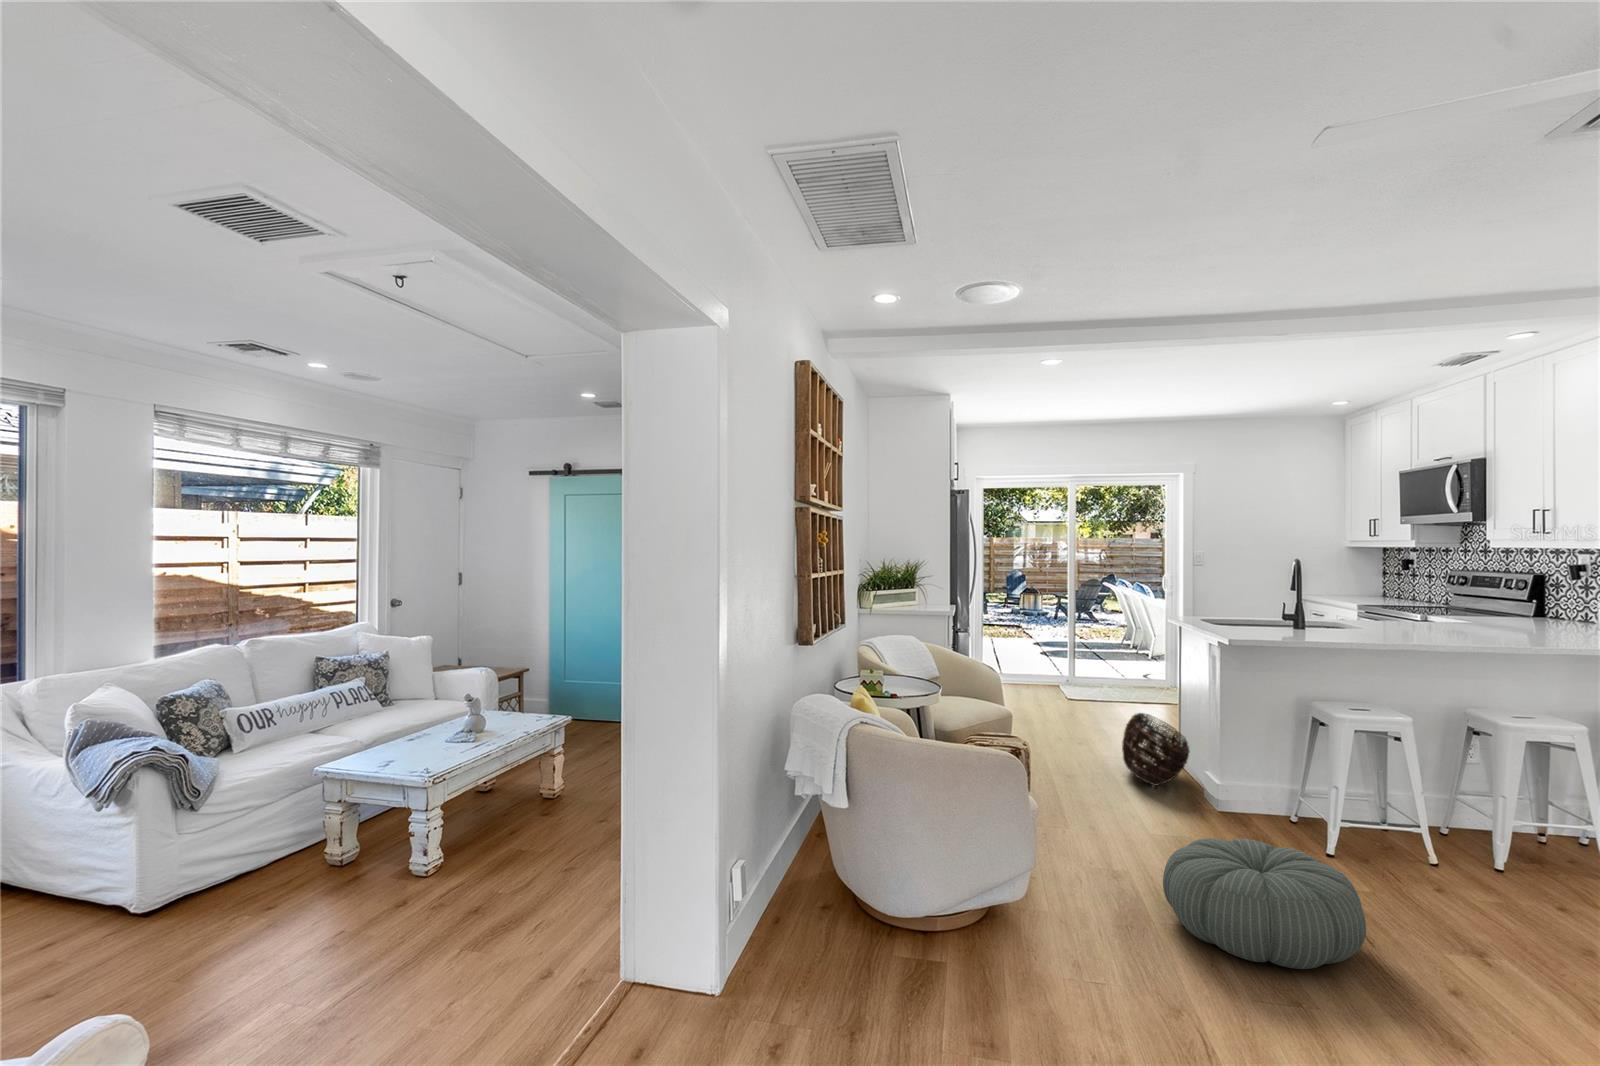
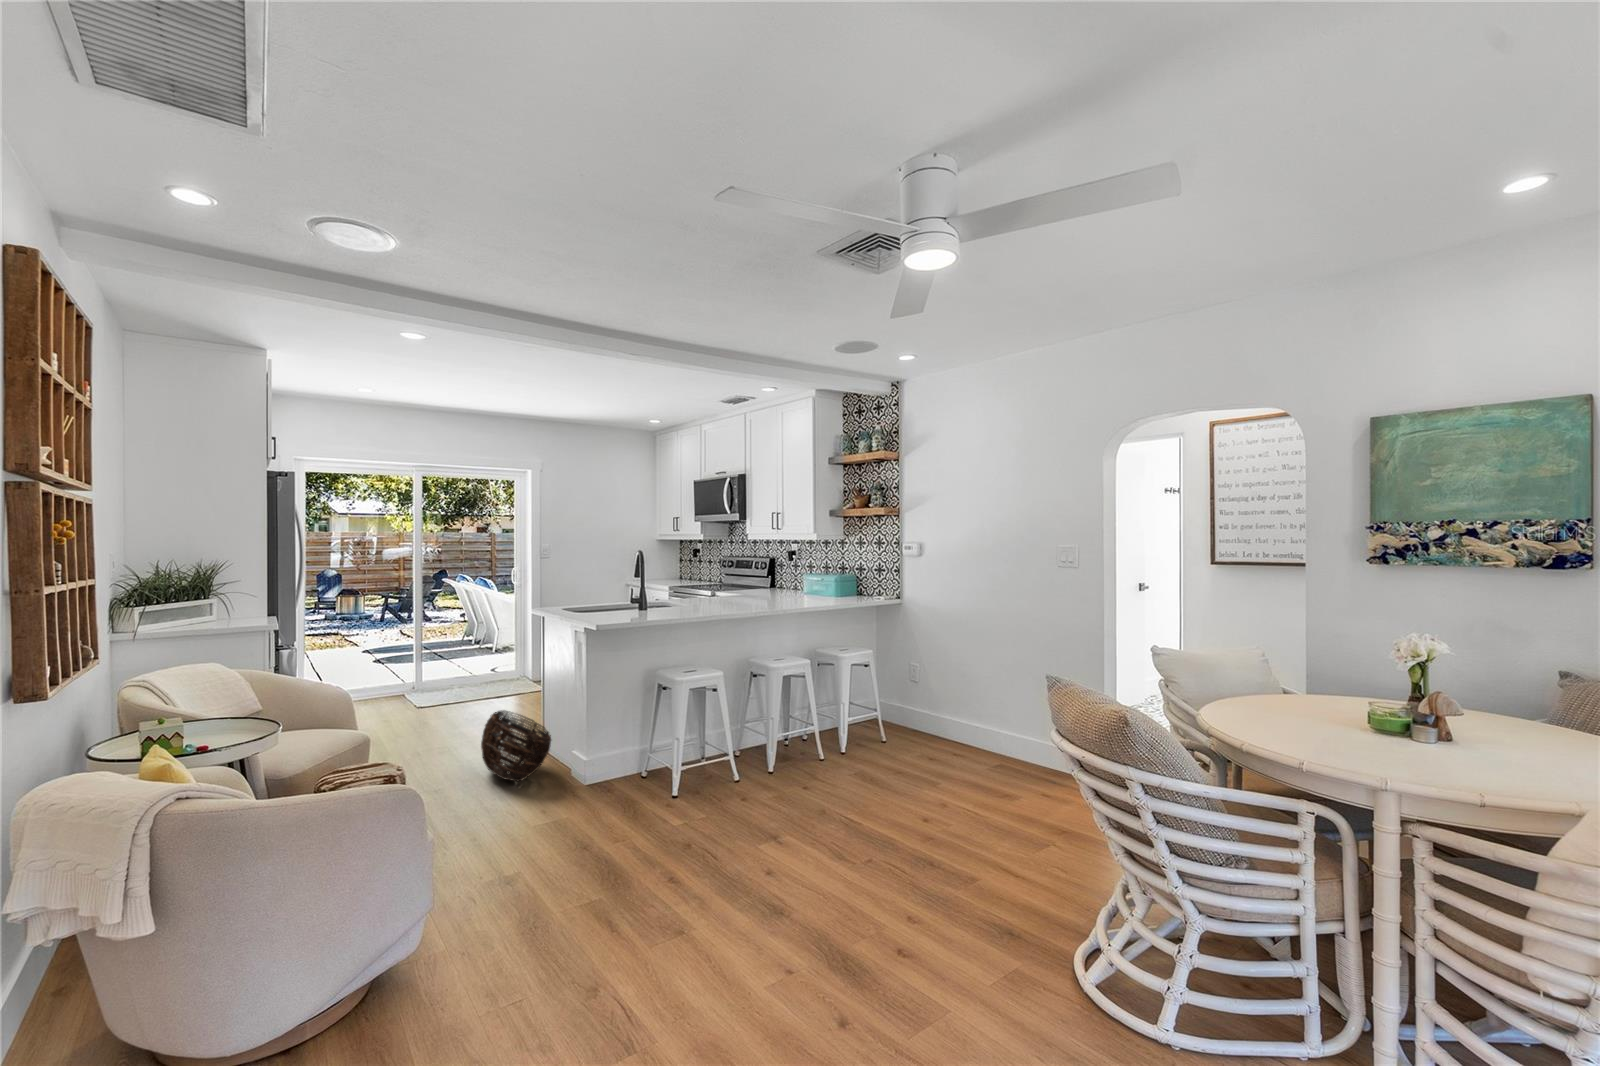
pouf: present [1163,838,1366,969] -> none [565,810,731,927]

